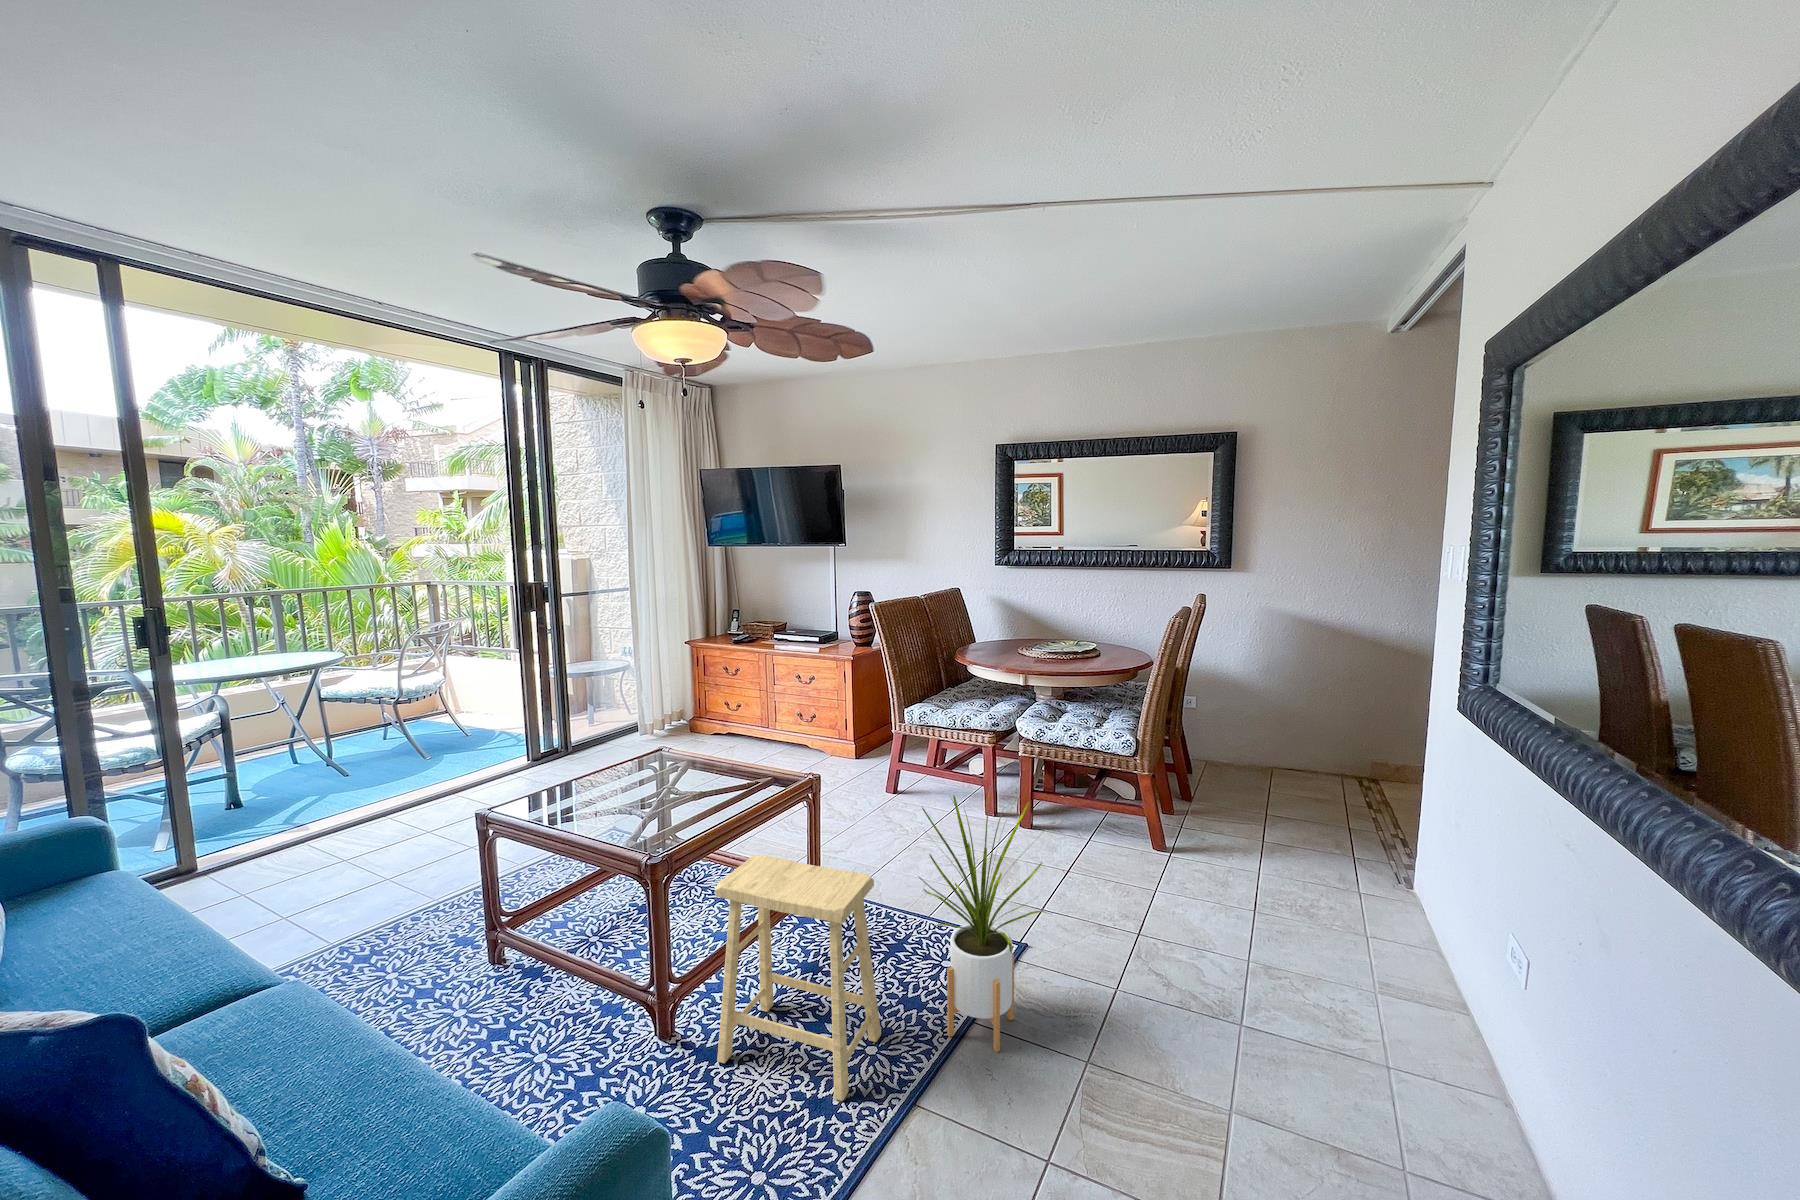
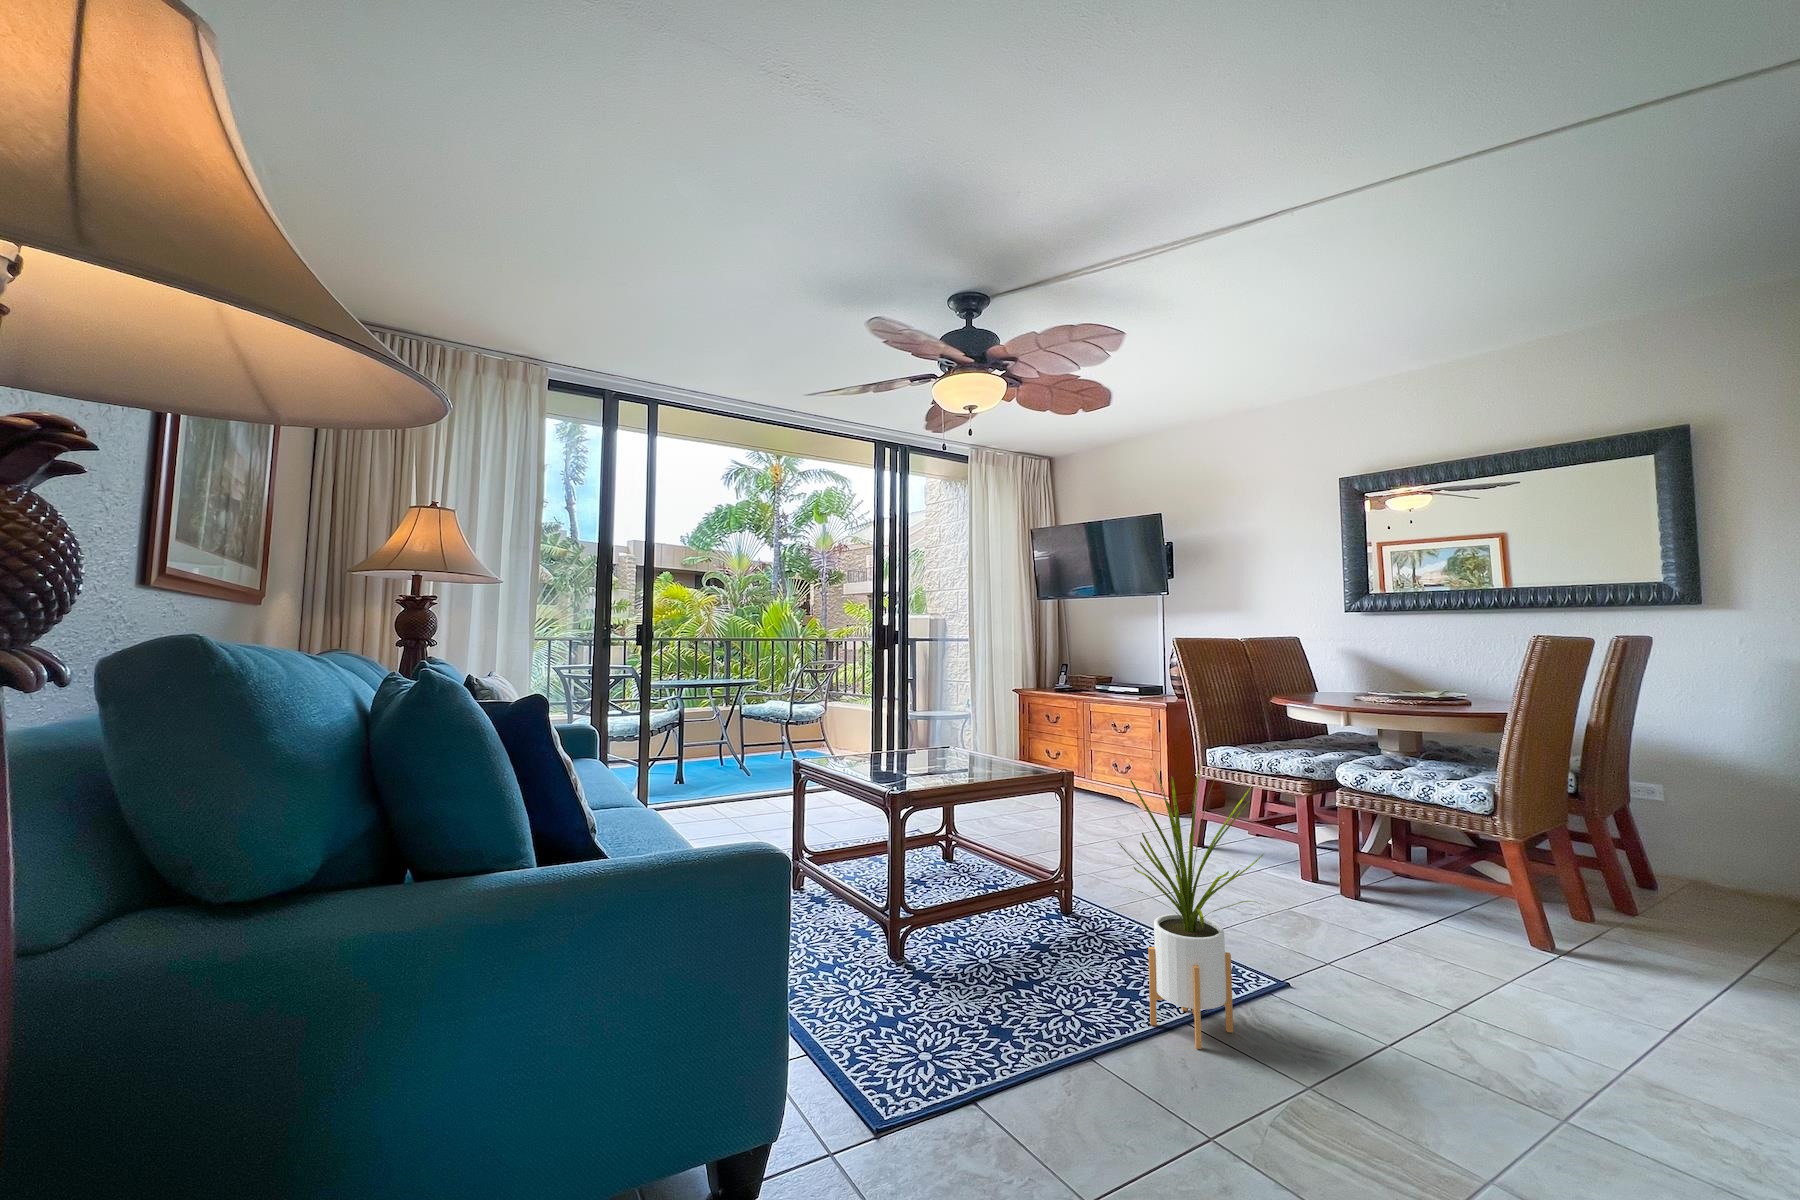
footstool: present [715,855,881,1101] -> none [928,808,1081,1034]

